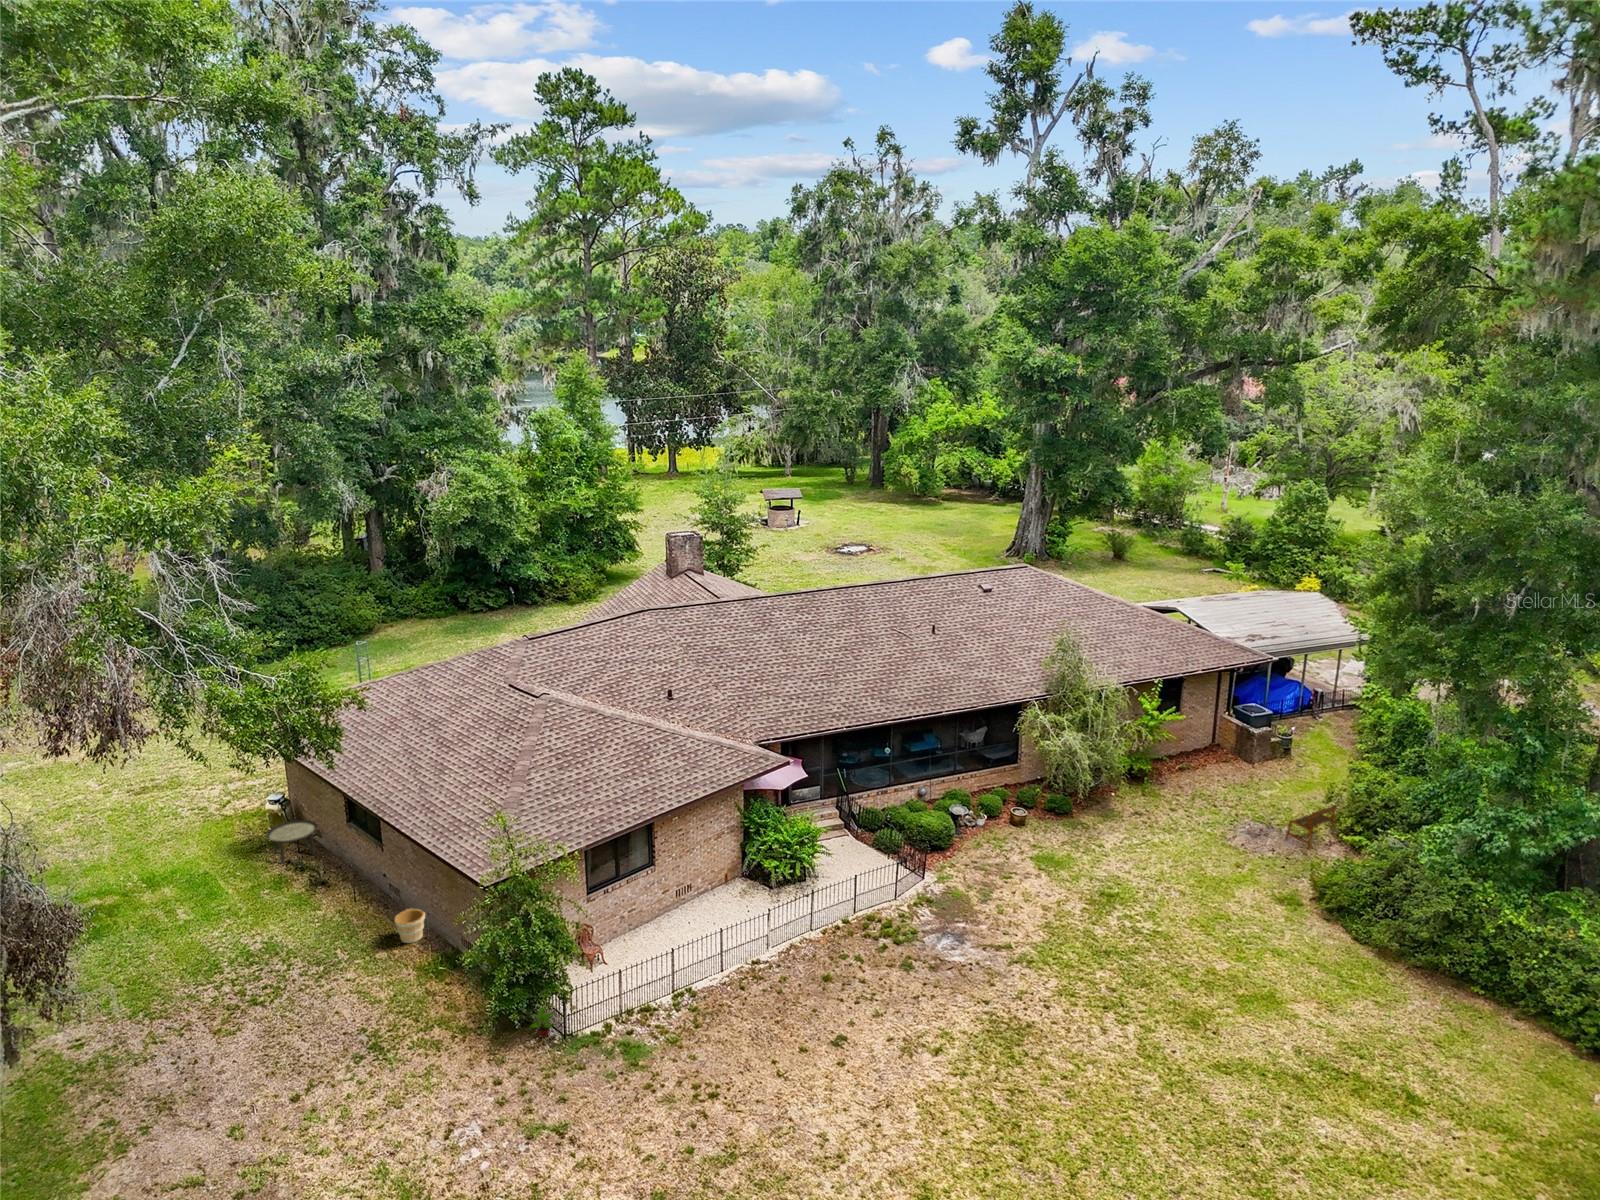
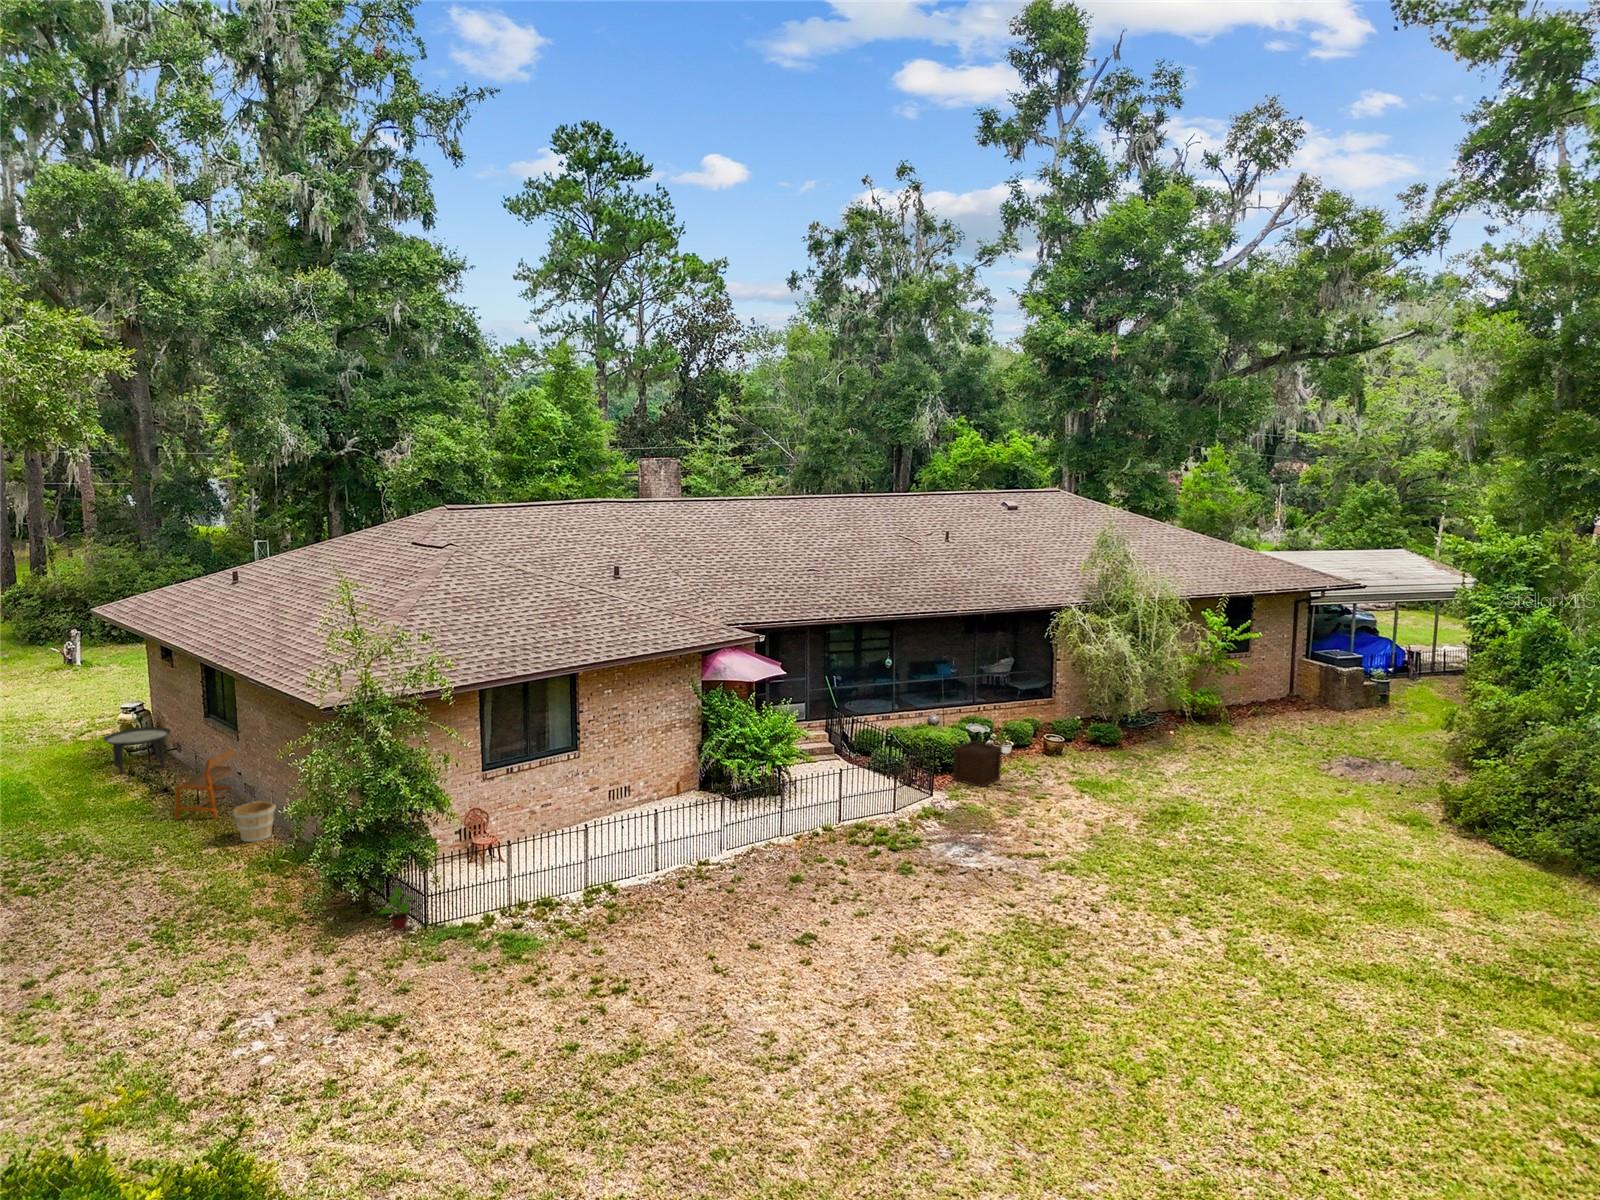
bench: present [1285,805,1337,849] -> present [174,747,234,820]
wooden crate: none [939,827,977,868] -> present [953,741,1001,787]

